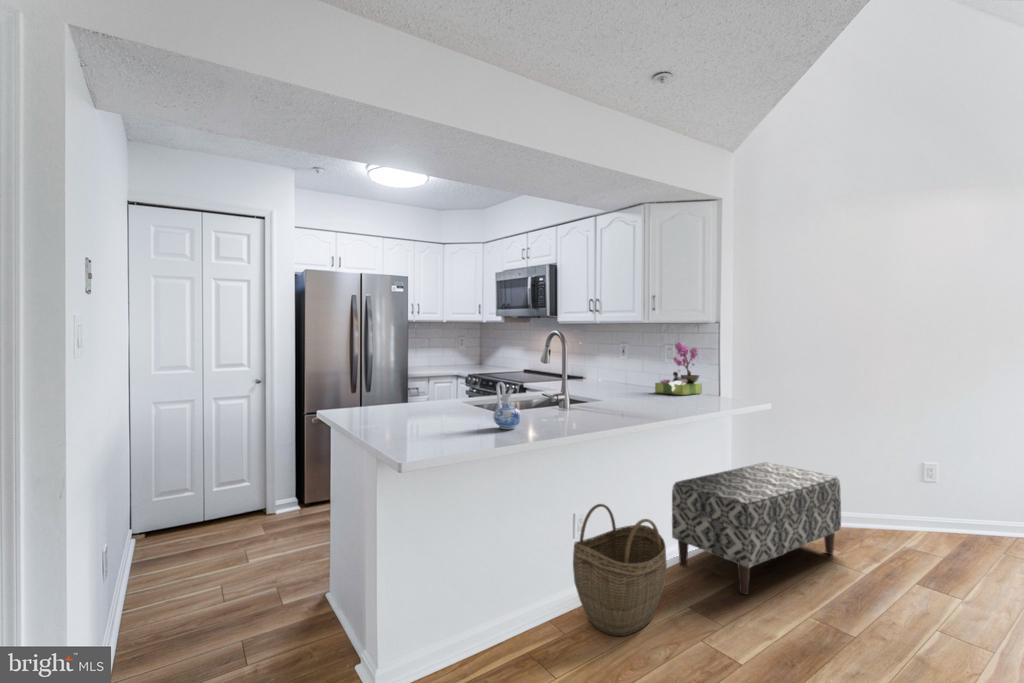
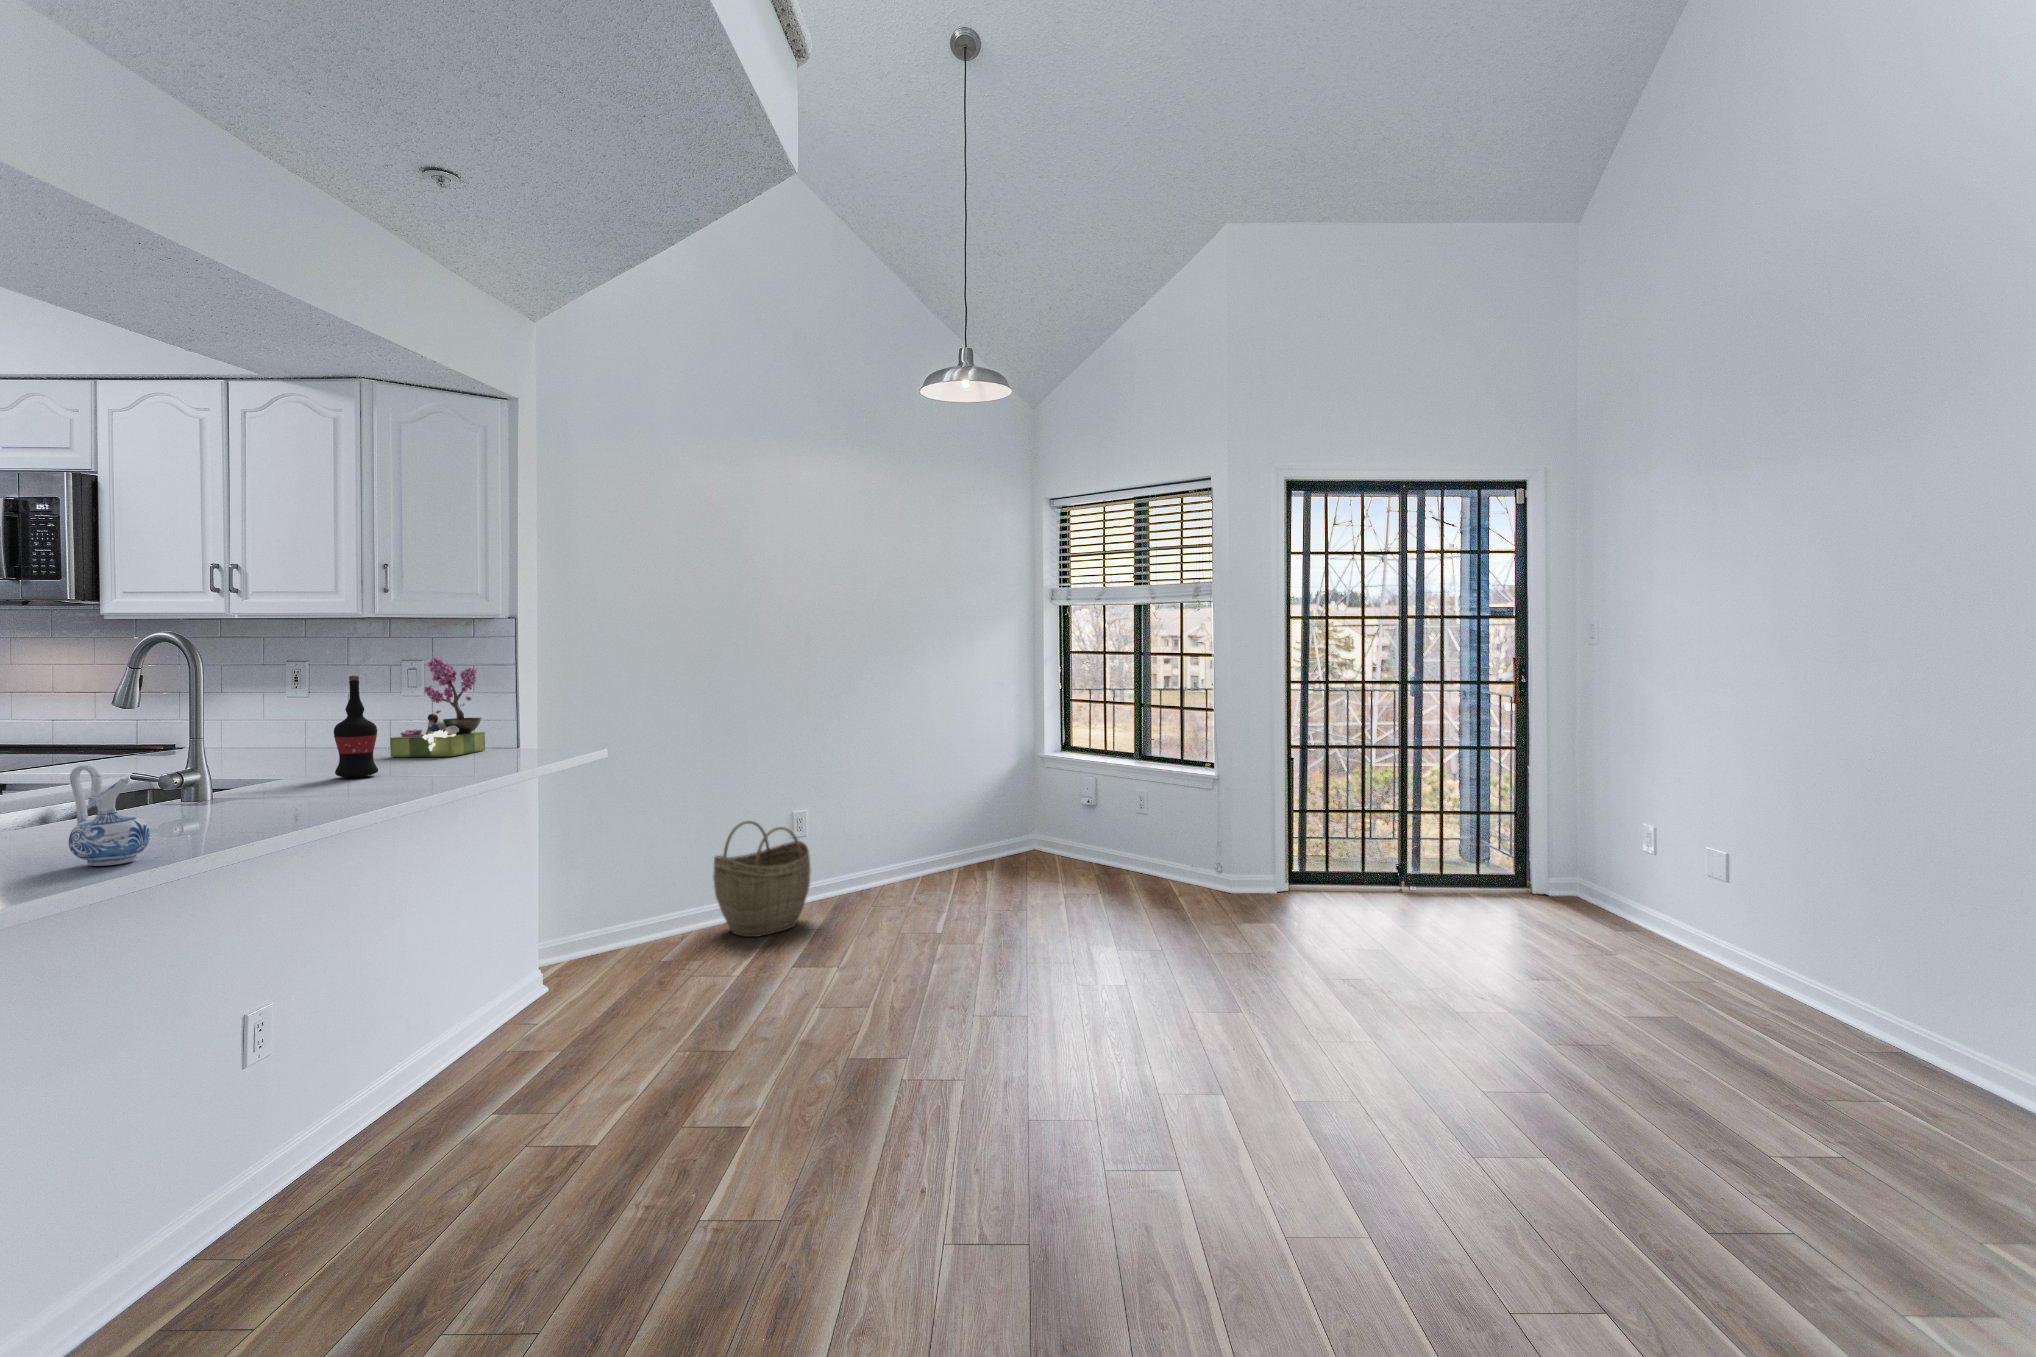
wine bottle: none [623,349,642,401] -> present [334,676,378,777]
bench: present [672,463,841,594] -> none [442,853,703,1061]
woven basket: present [573,504,667,636] -> present [713,821,810,937]

